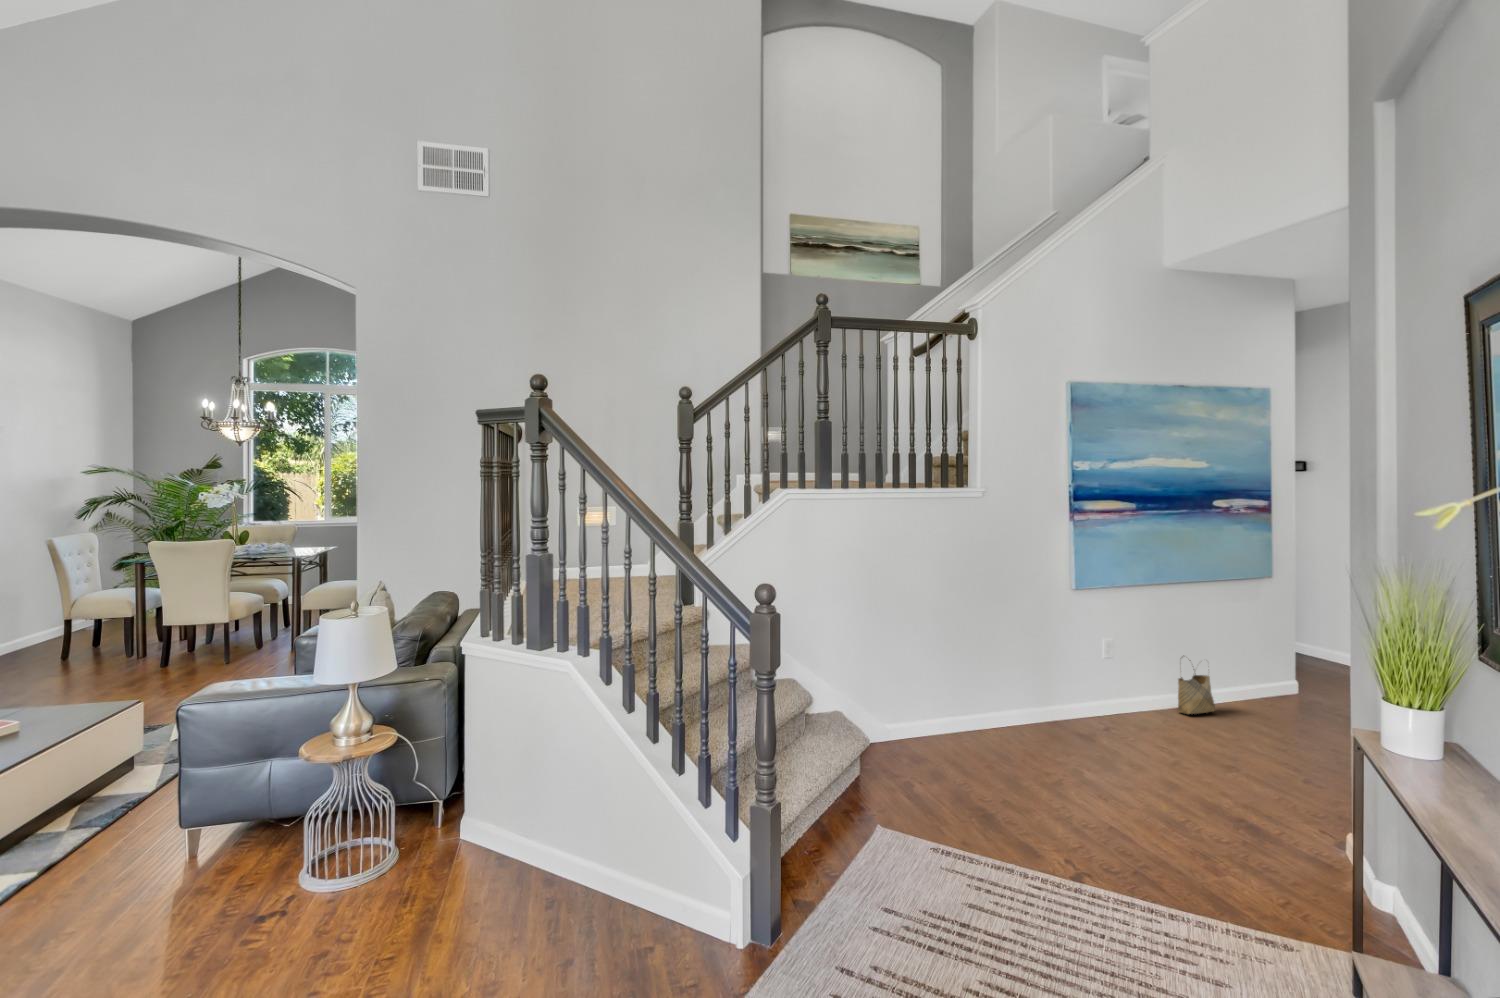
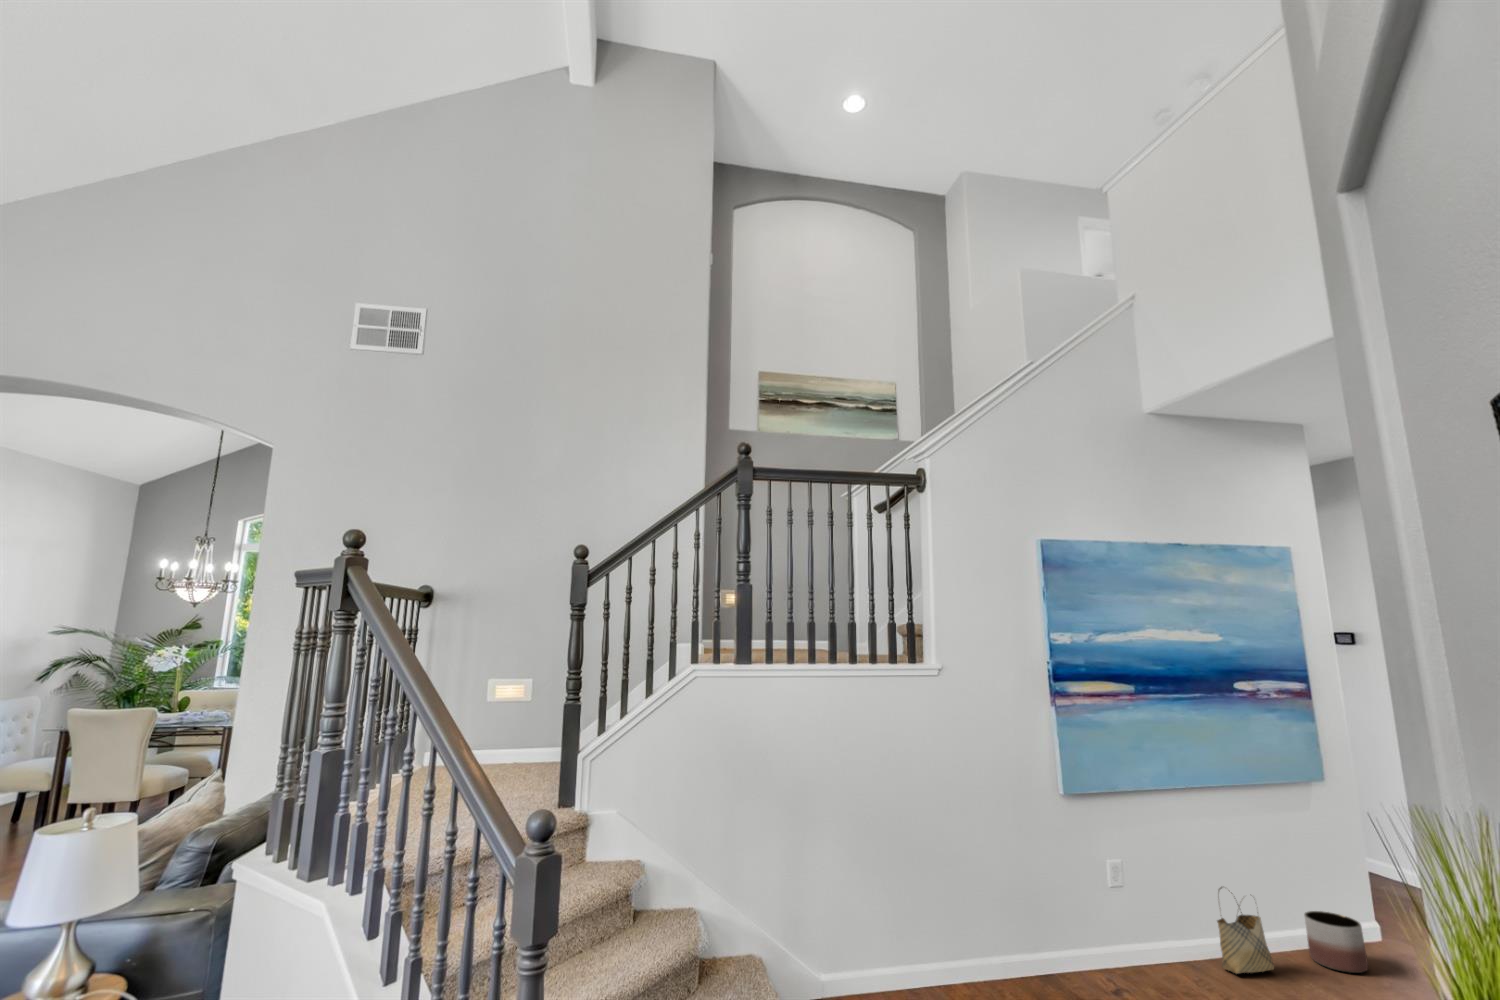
planter: none [1240,672,1282,711] -> present [1304,911,1368,973]

